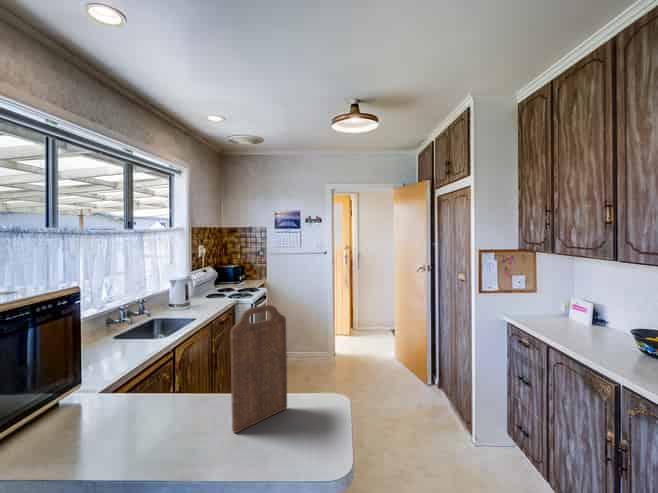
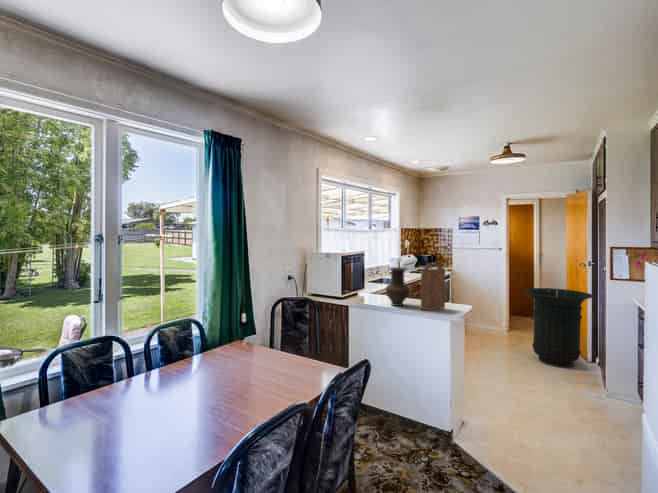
trash can: none [366,303,443,409] -> present [524,288,593,367]
vase: none [136,318,203,424] -> present [386,267,410,306]

